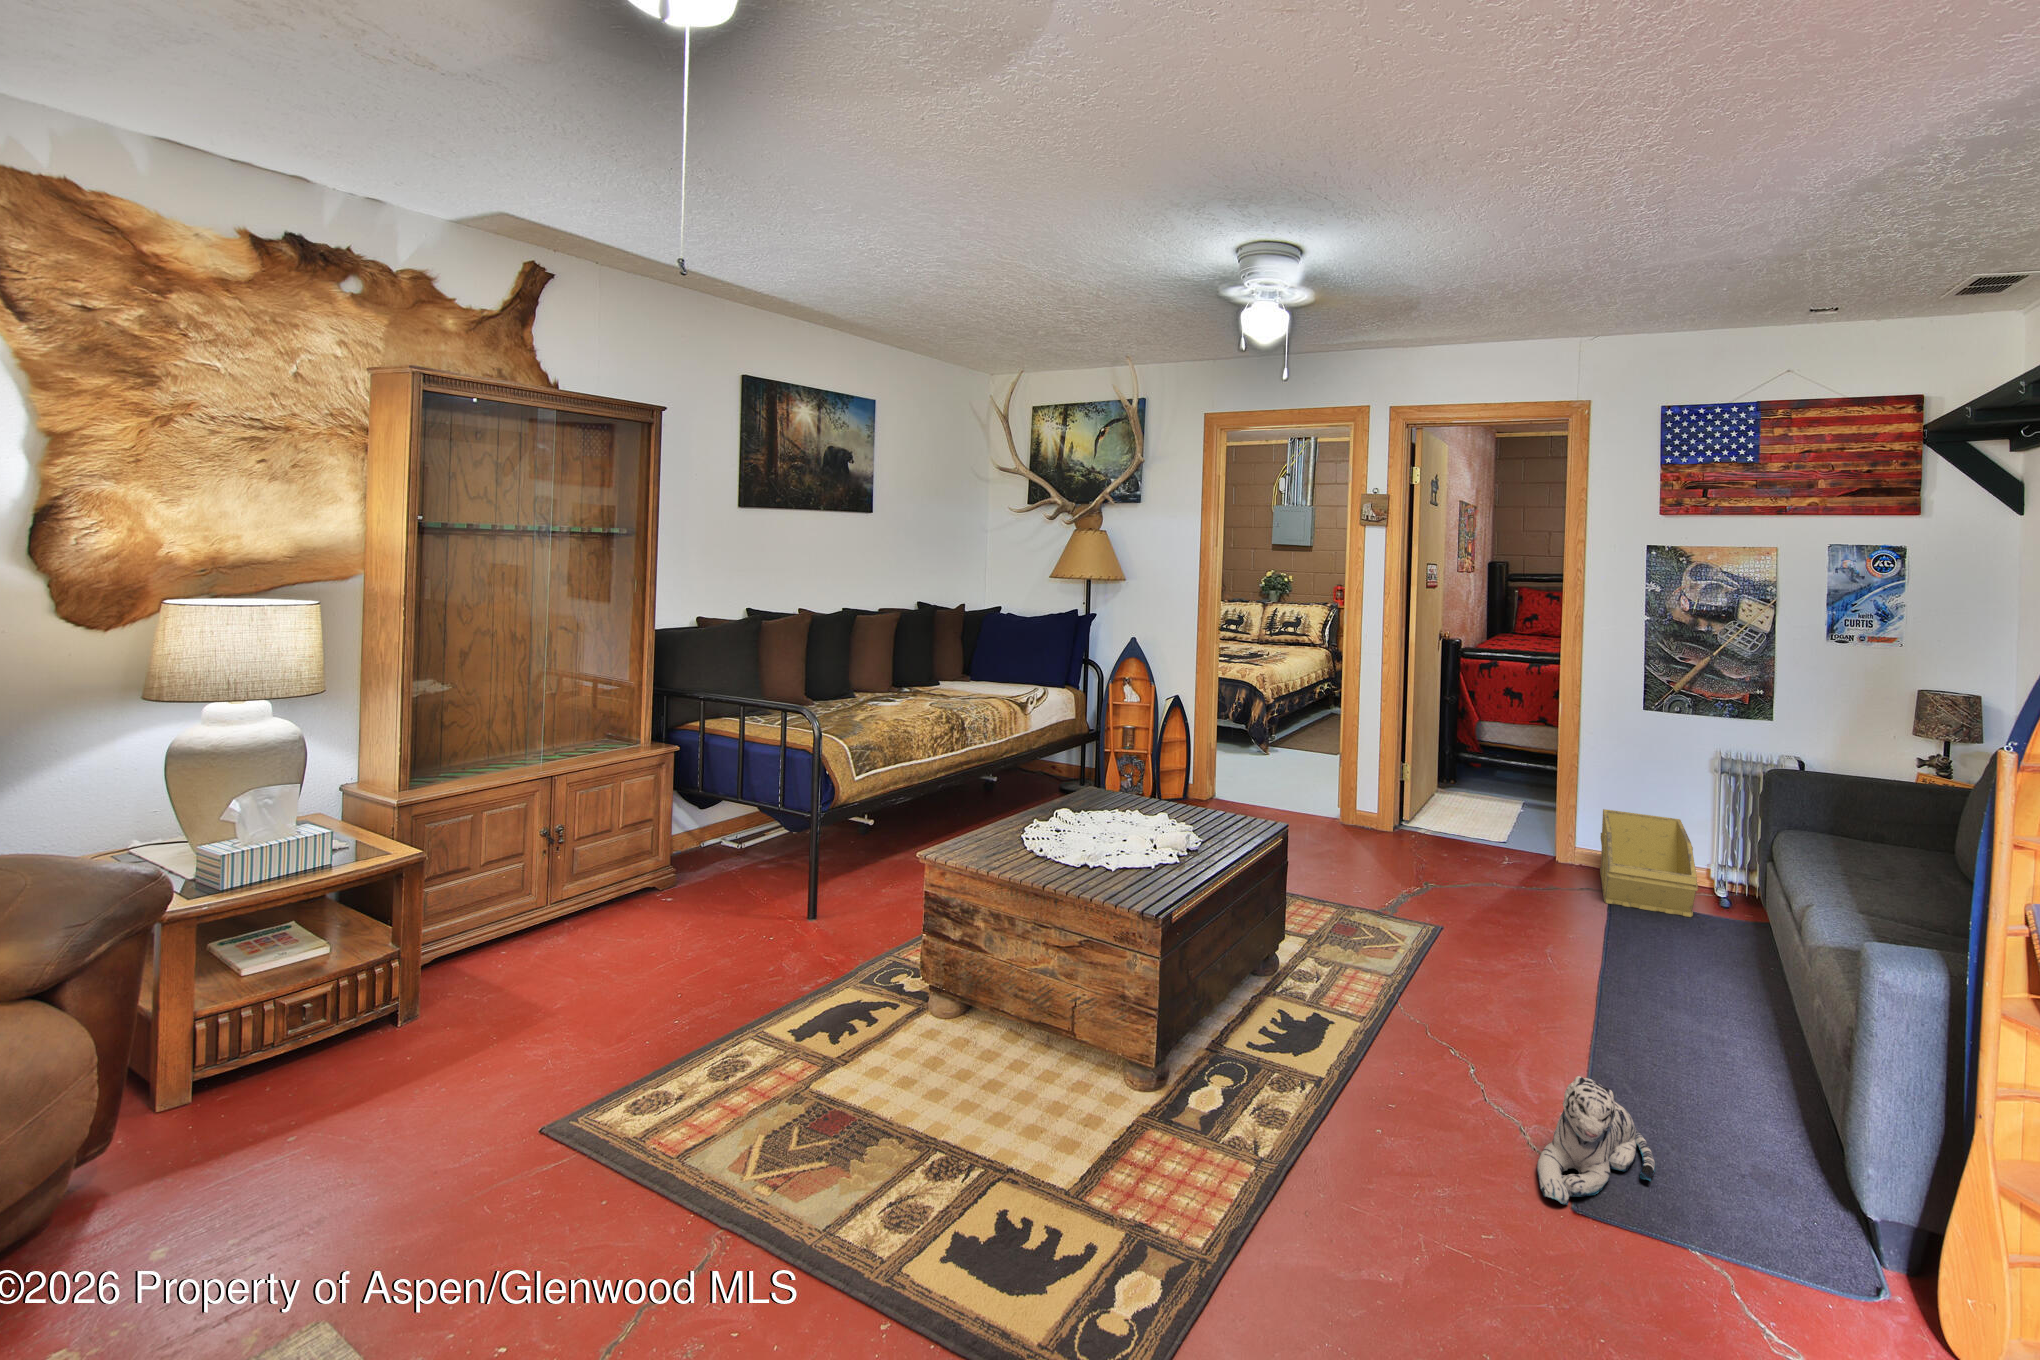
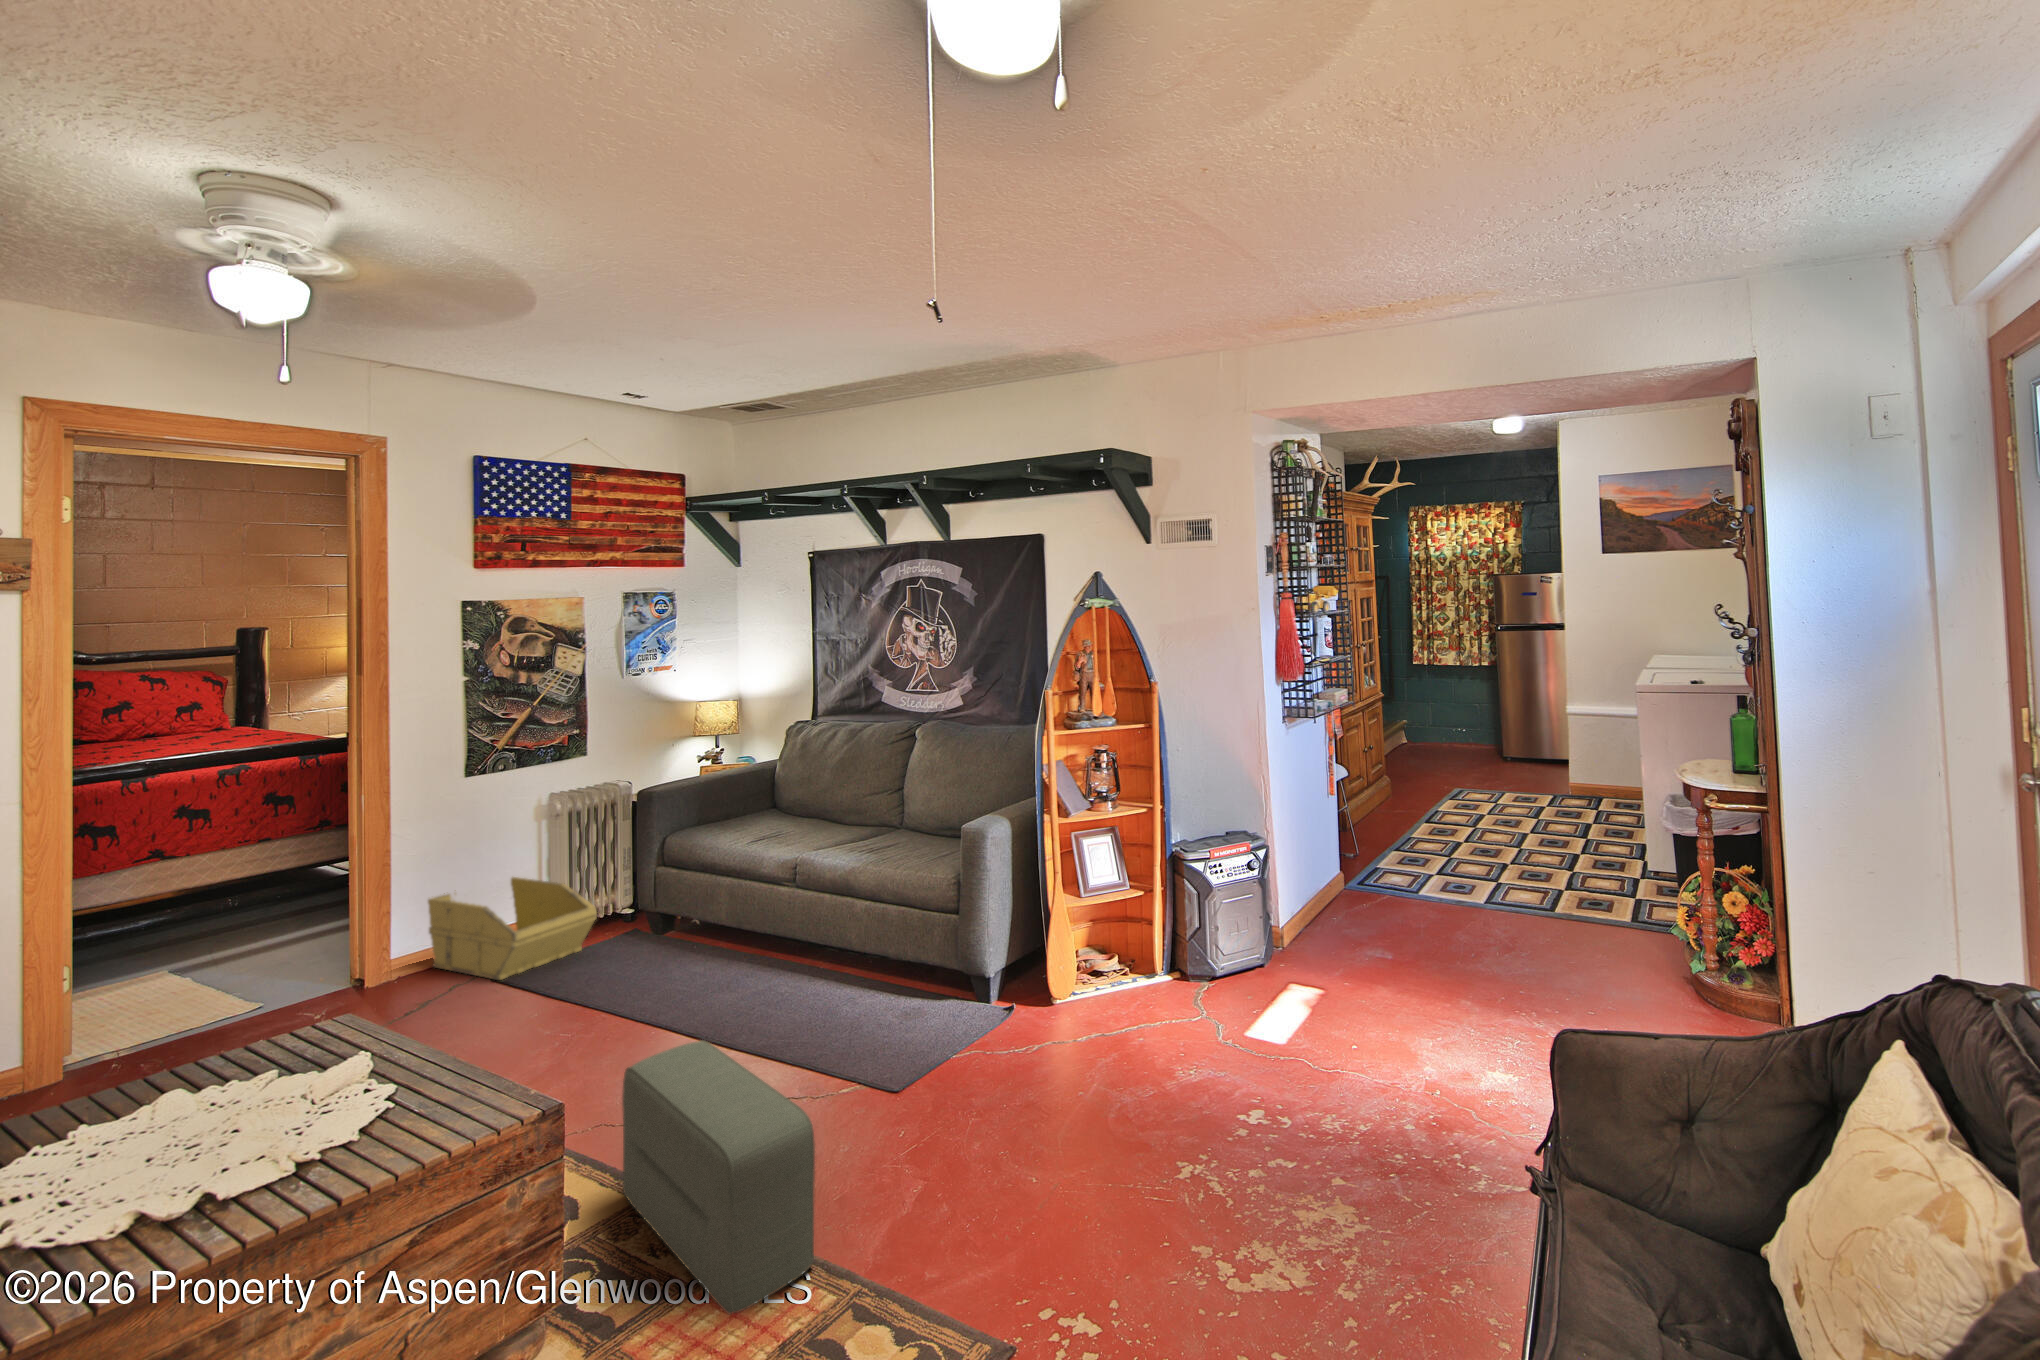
pouf: none [1186,965,1389,1220] -> present [622,1040,815,1314]
plush toy: present [1537,1076,1656,1205] -> none [814,996,889,1094]

